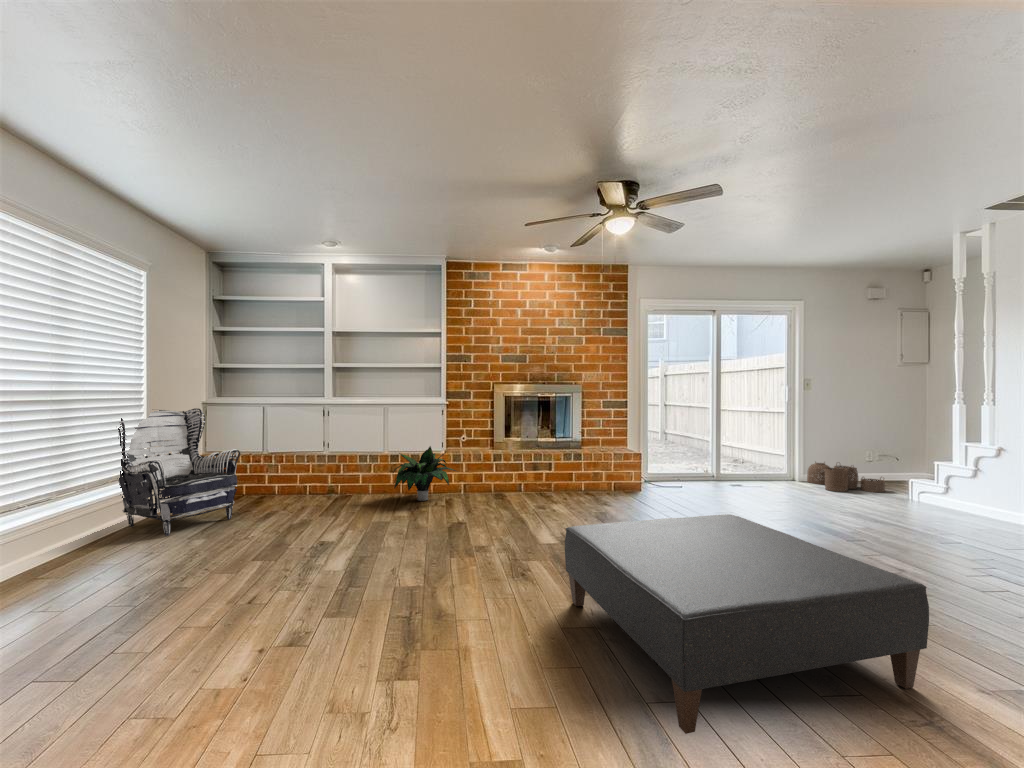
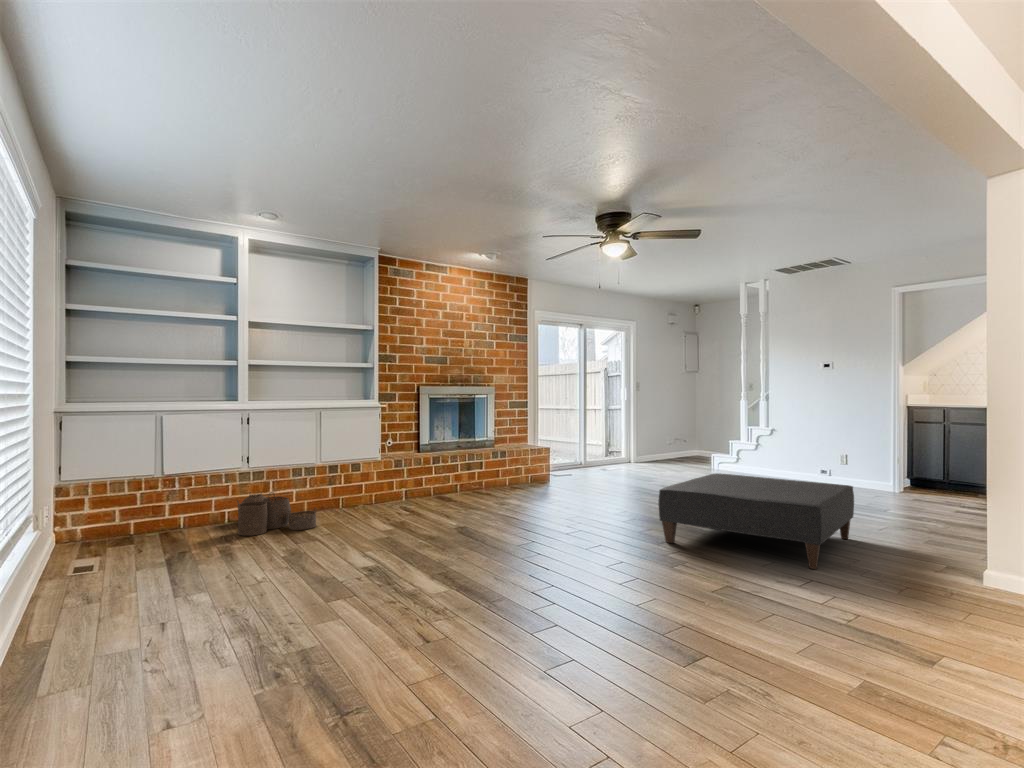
armchair: present [117,408,240,536] -> none [39,416,223,581]
potted plant: present [394,446,456,501] -> none [352,451,423,510]
woven basket: present [807,462,885,492] -> present [237,492,316,536]

